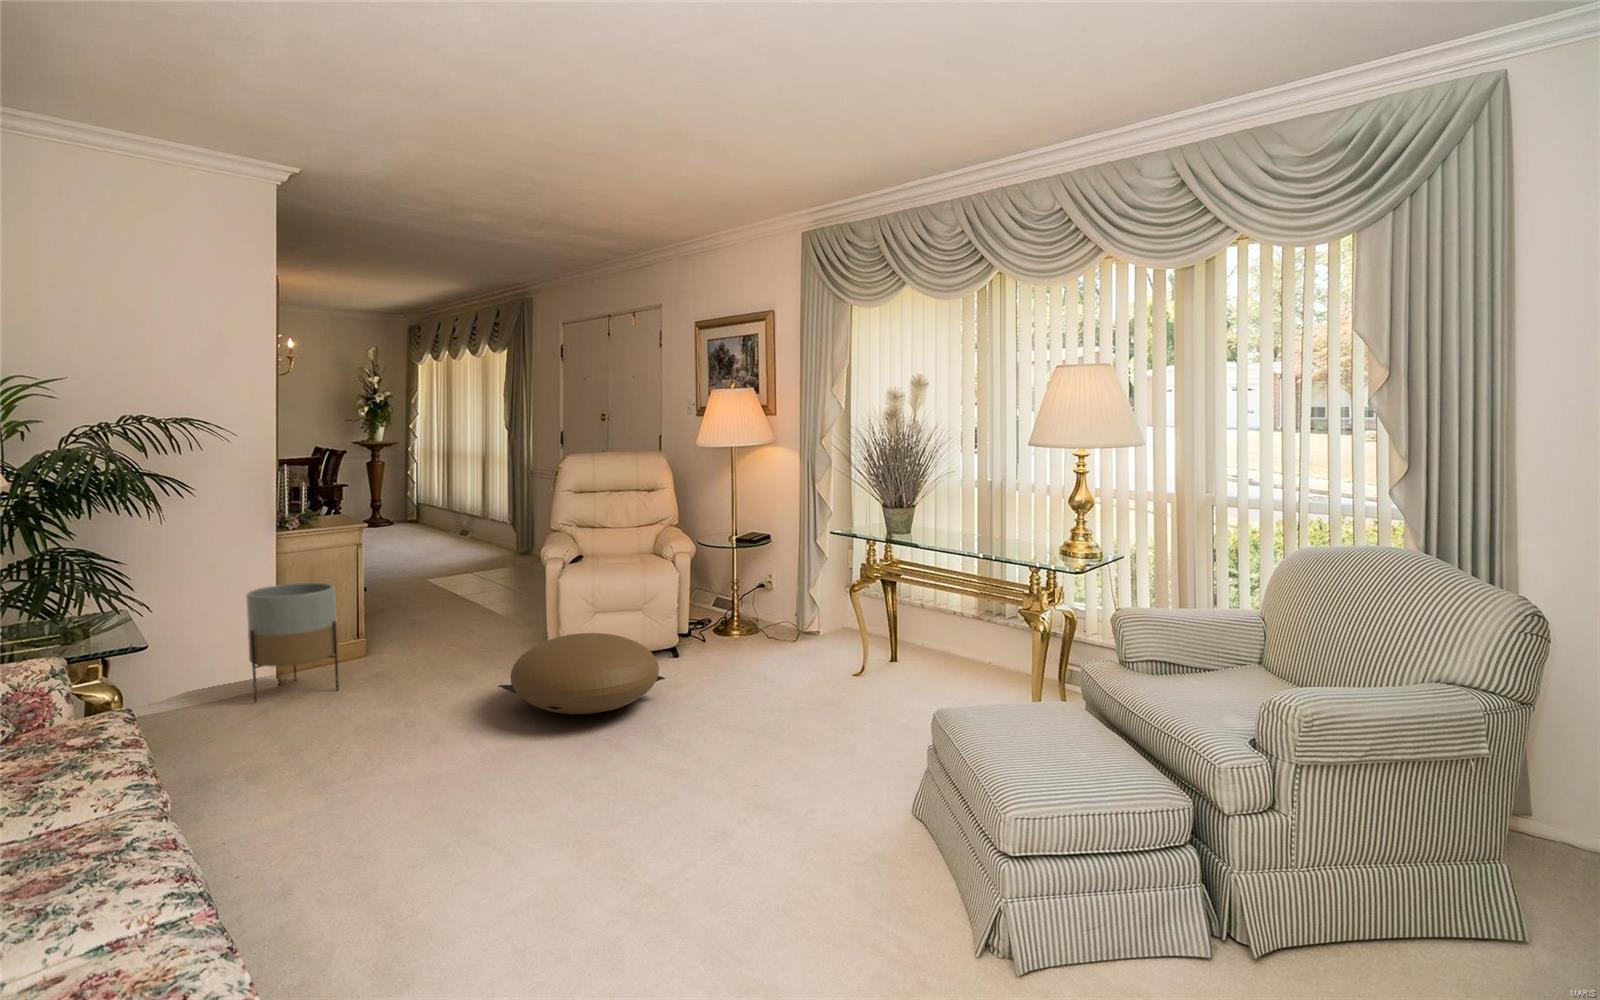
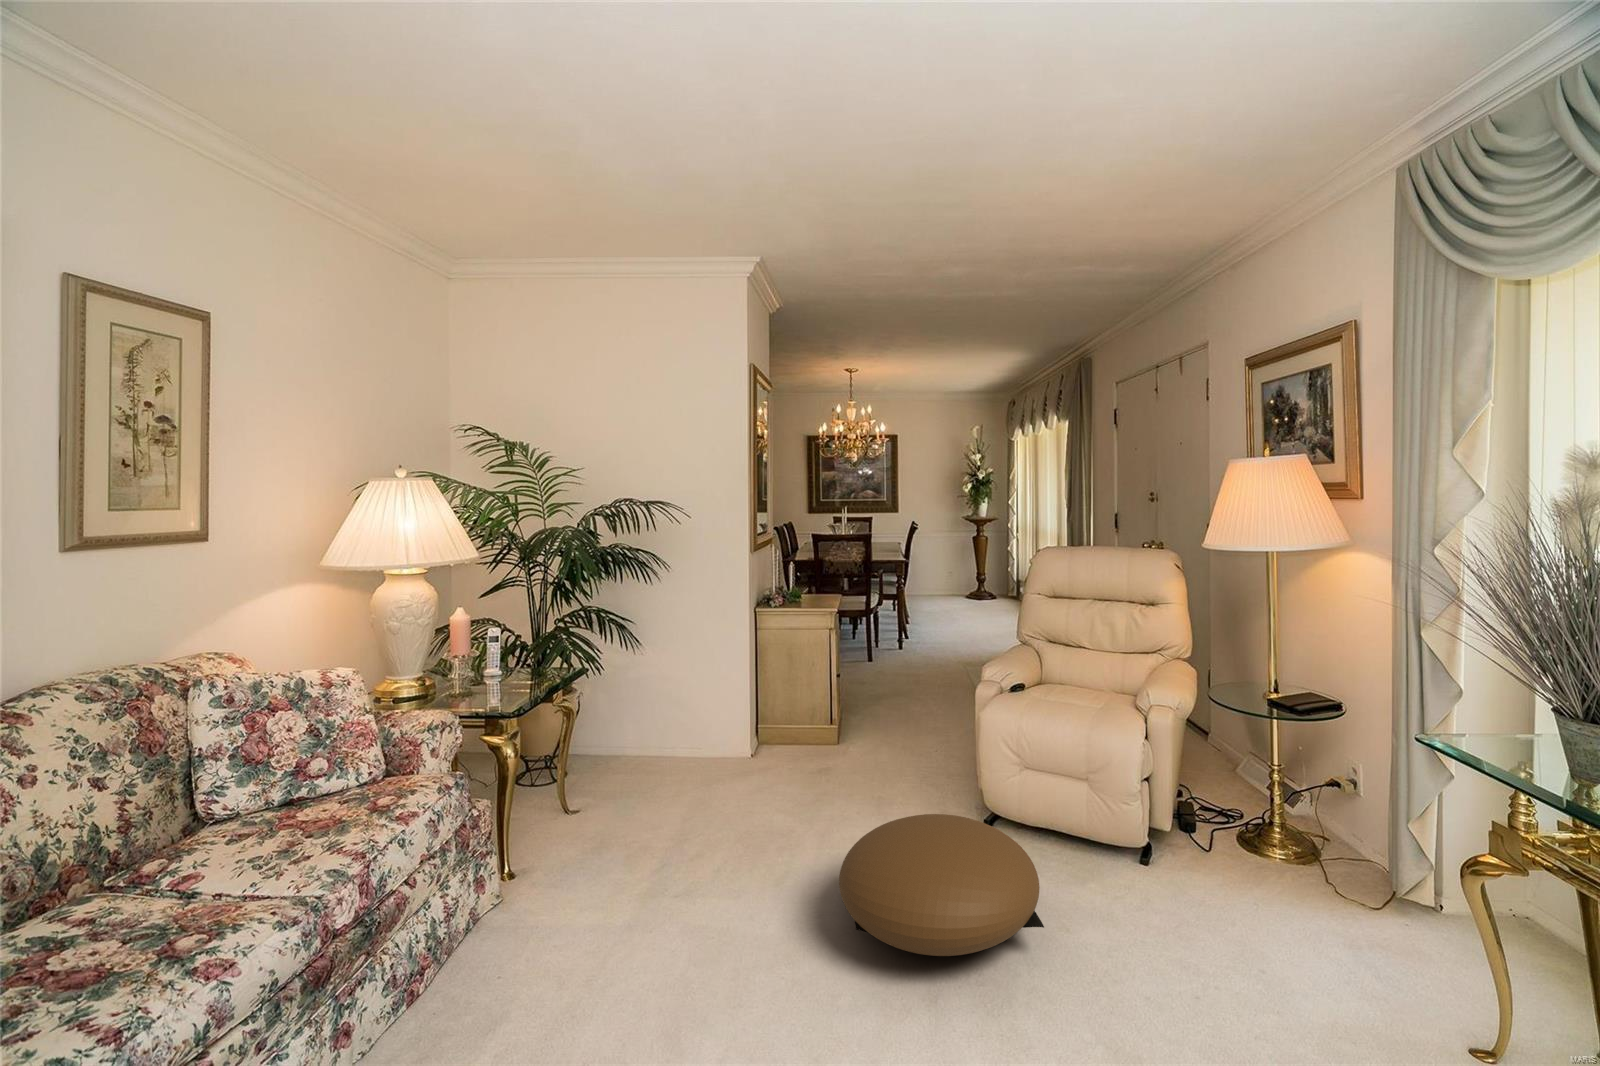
planter: present [246,583,339,703] -> none [687,686,764,804]

